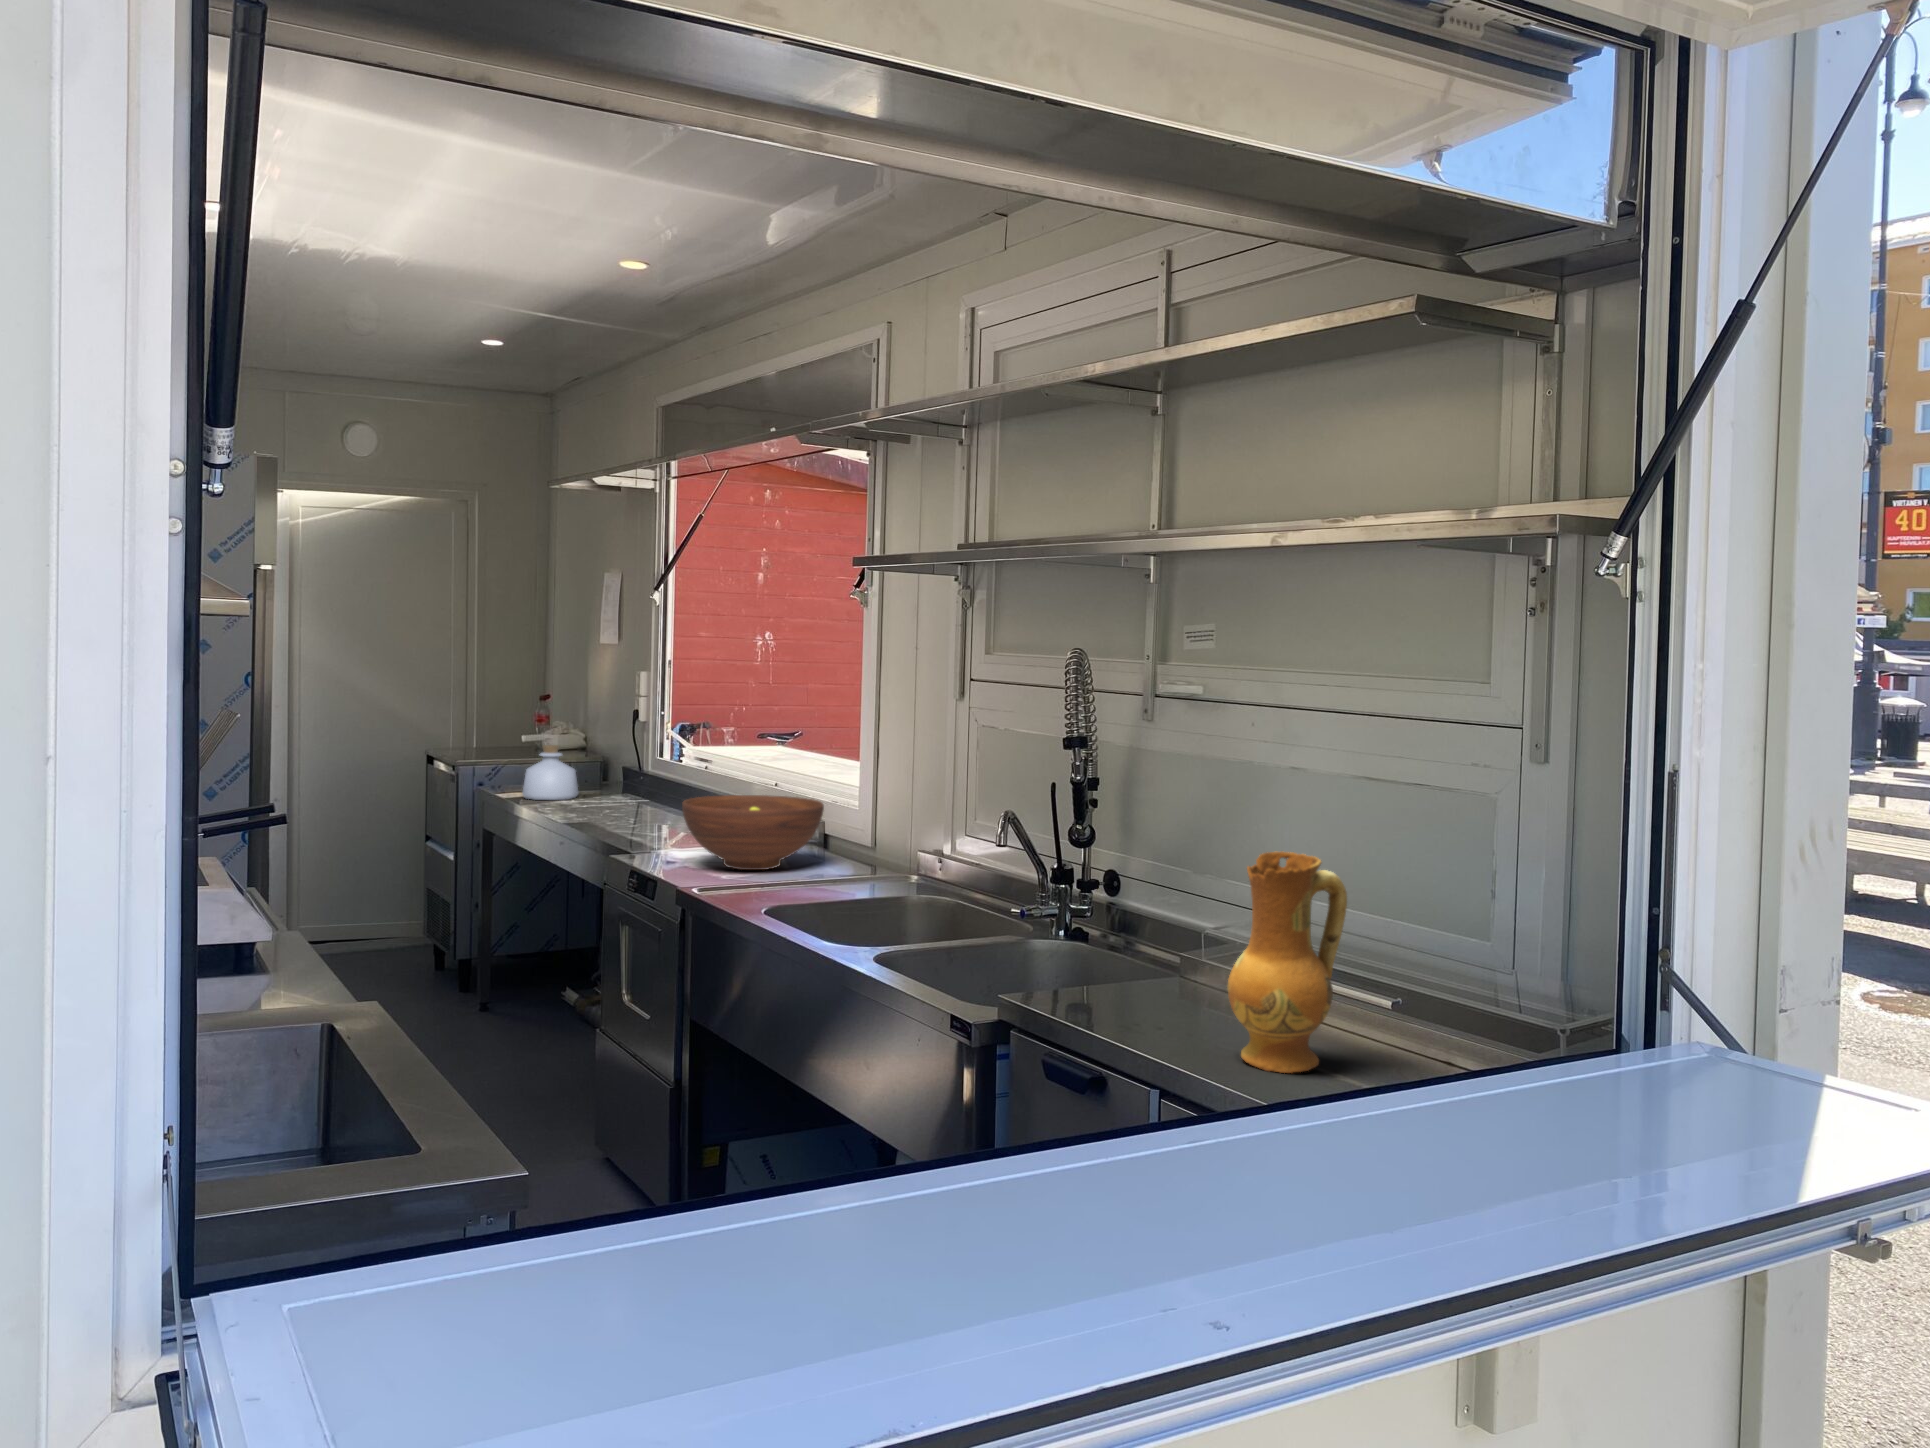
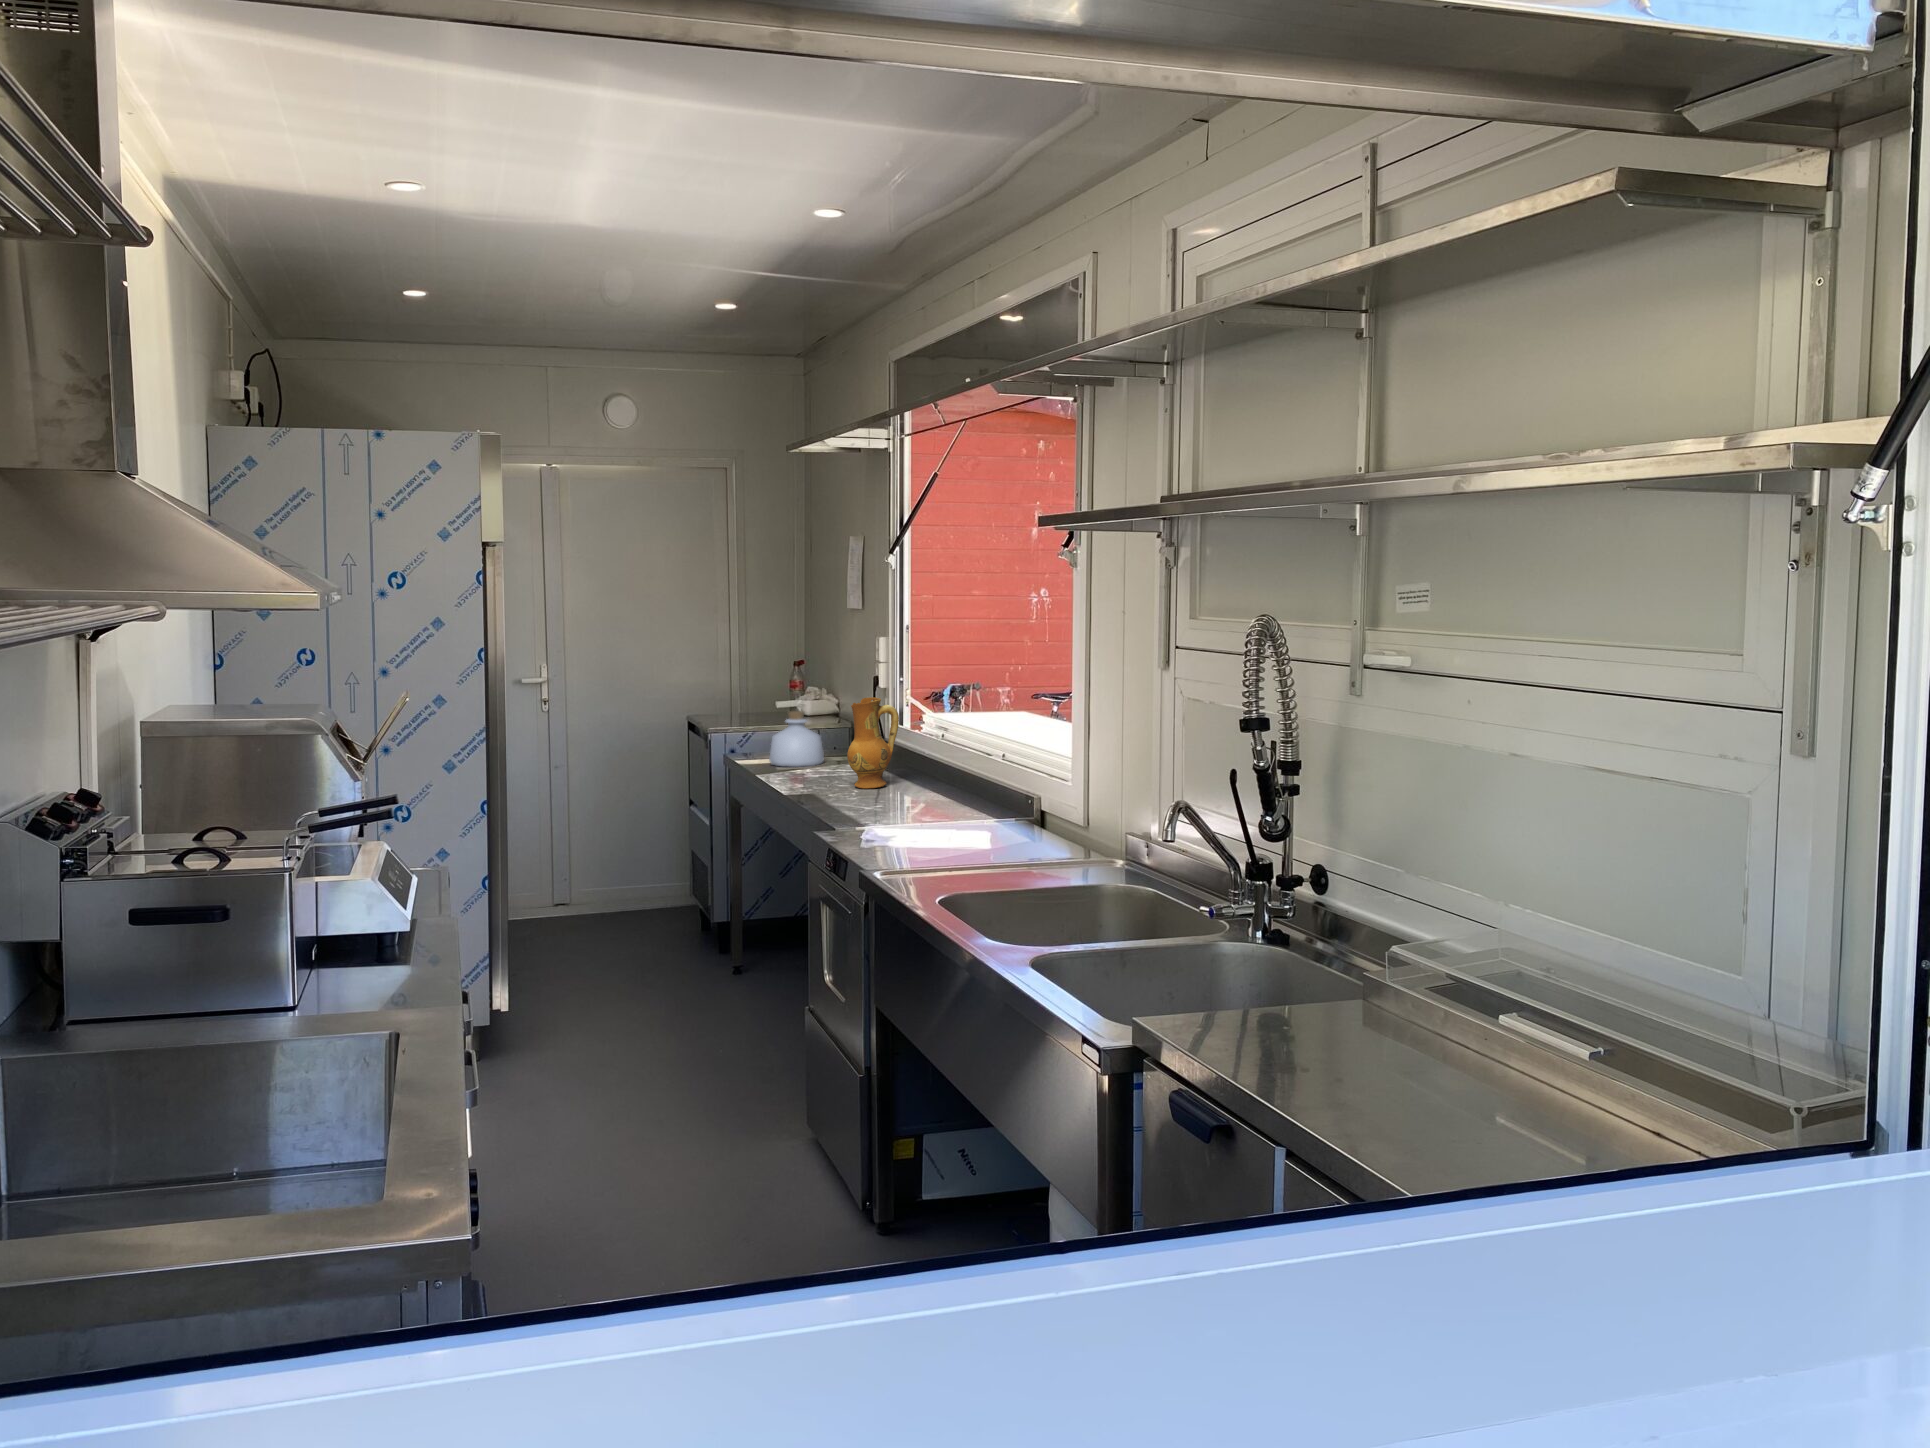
fruit bowl: present [682,795,824,870] -> none [881,769,1029,849]
ceramic jug: present [1227,851,1347,1073] -> present [847,697,899,788]

